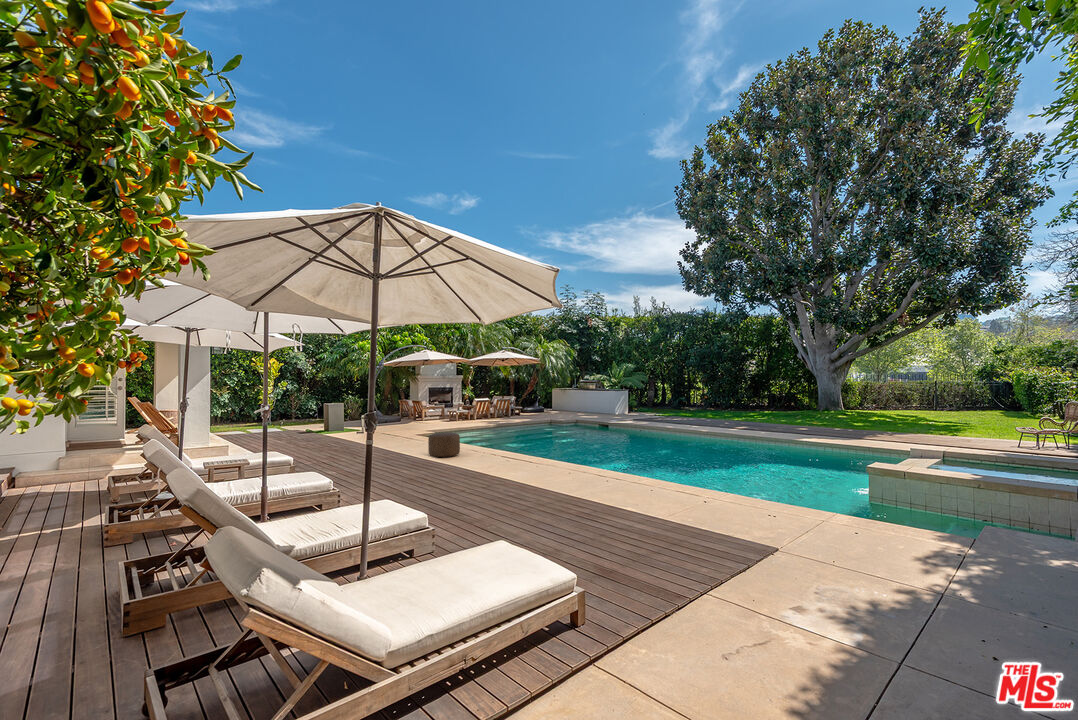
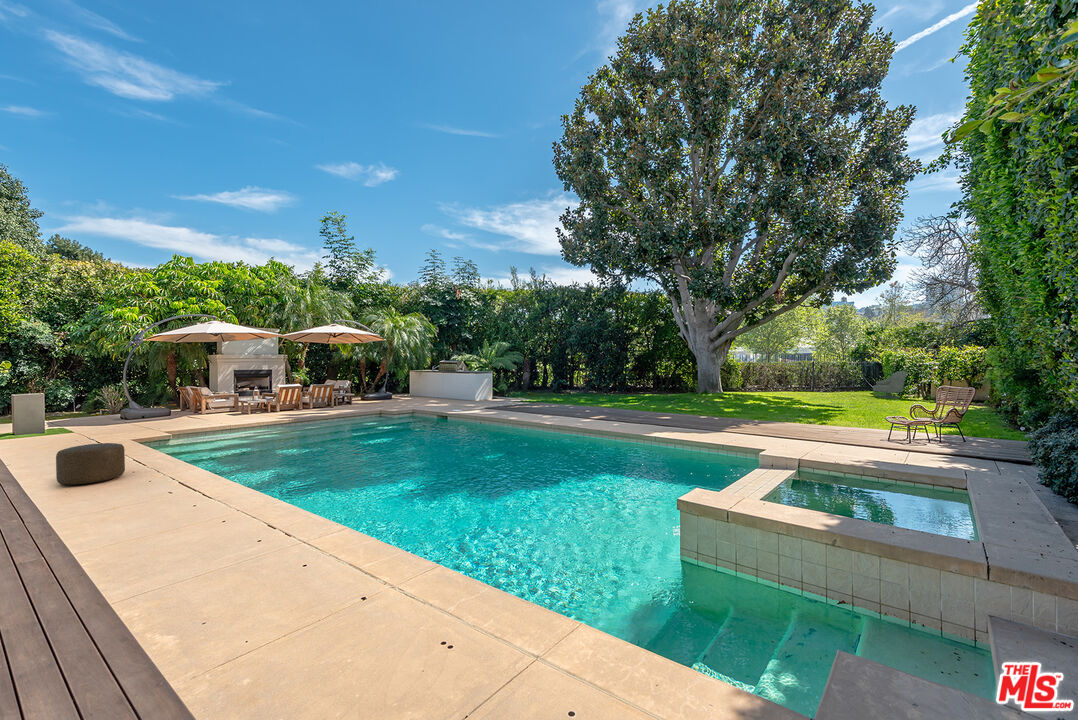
armchair: none [1004,390,1041,416] -> present [873,371,907,398]

